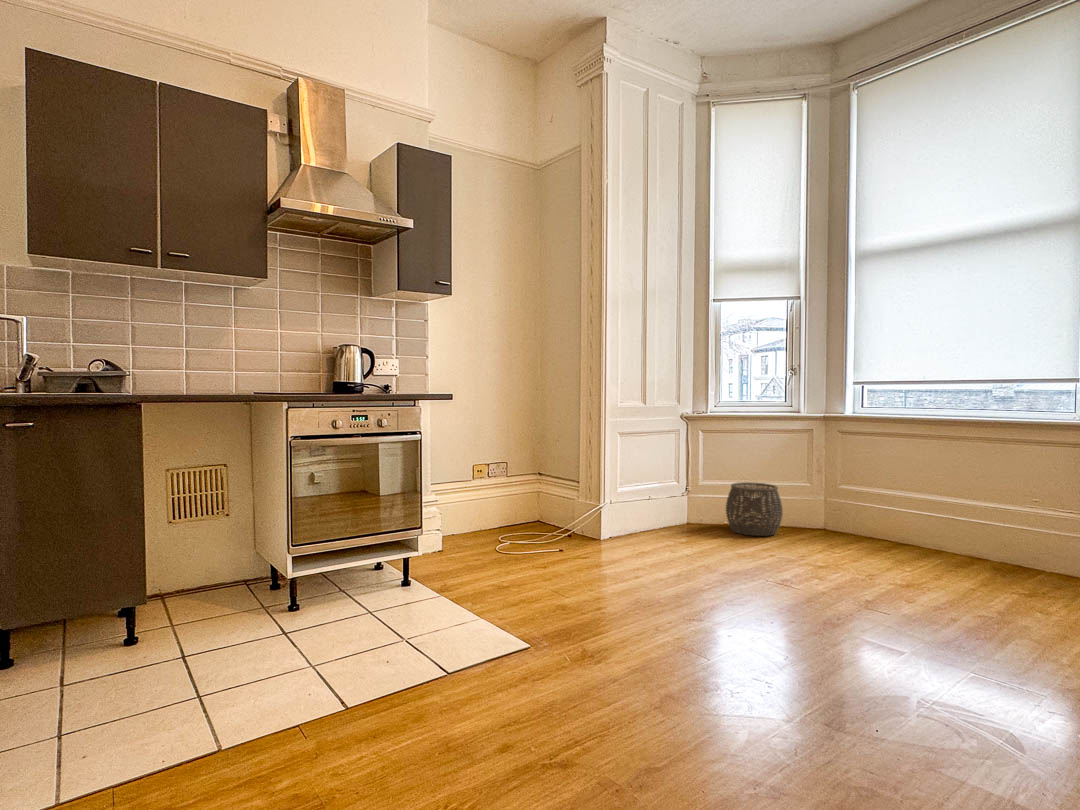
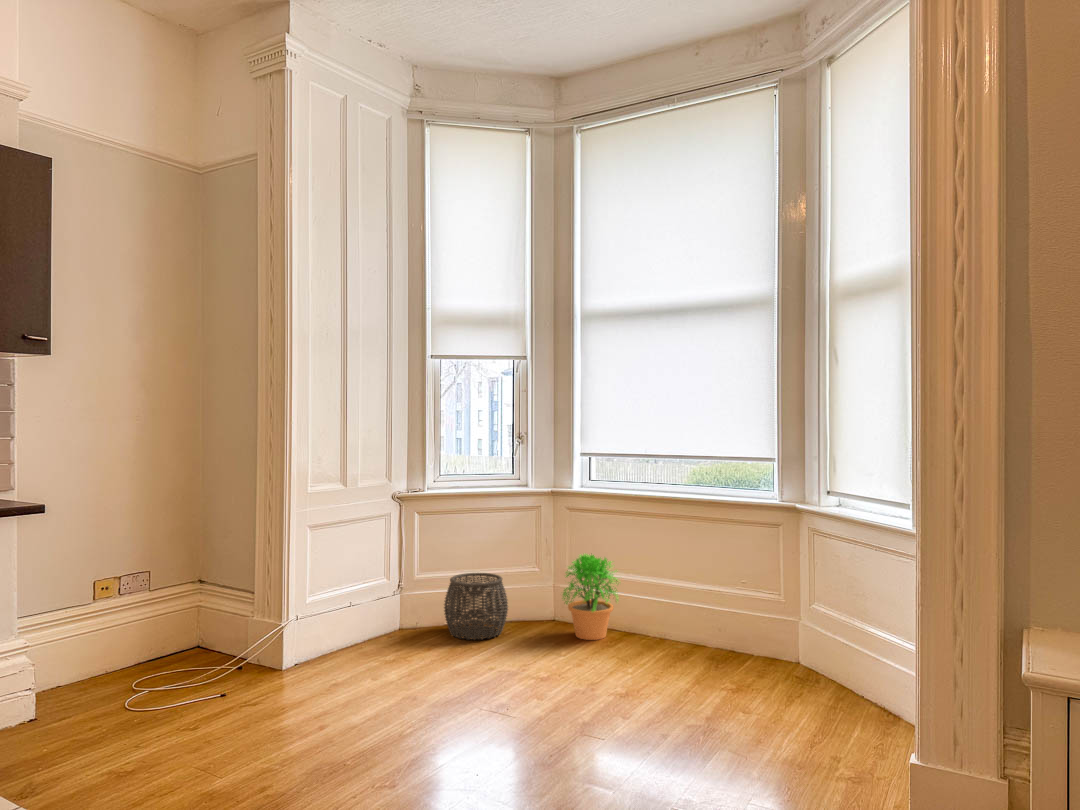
potted plant: none [832,468,899,546] -> present [563,554,618,640]

